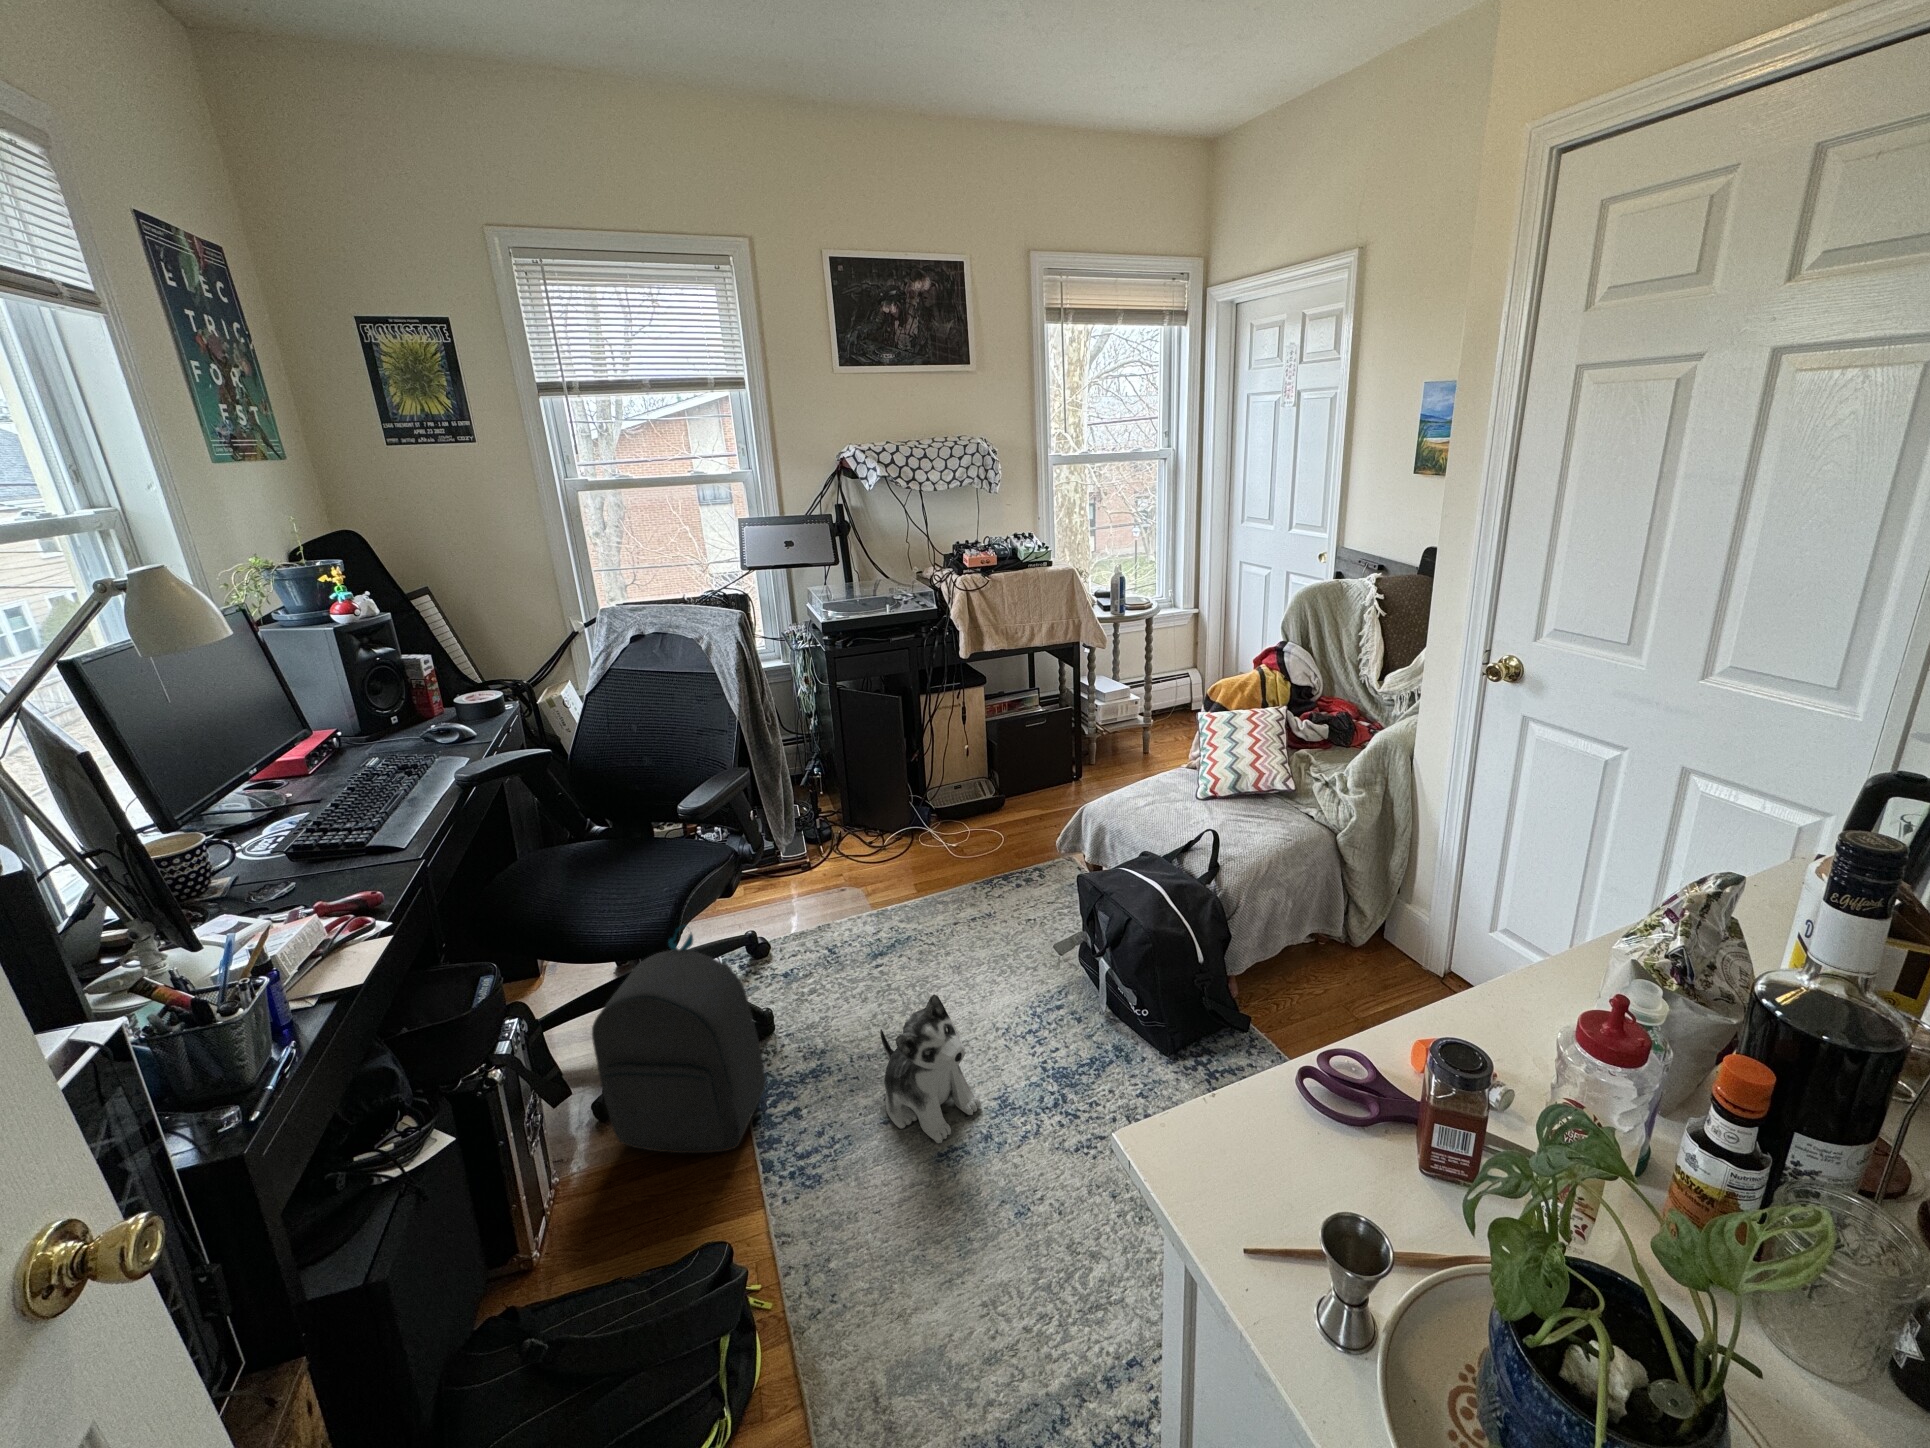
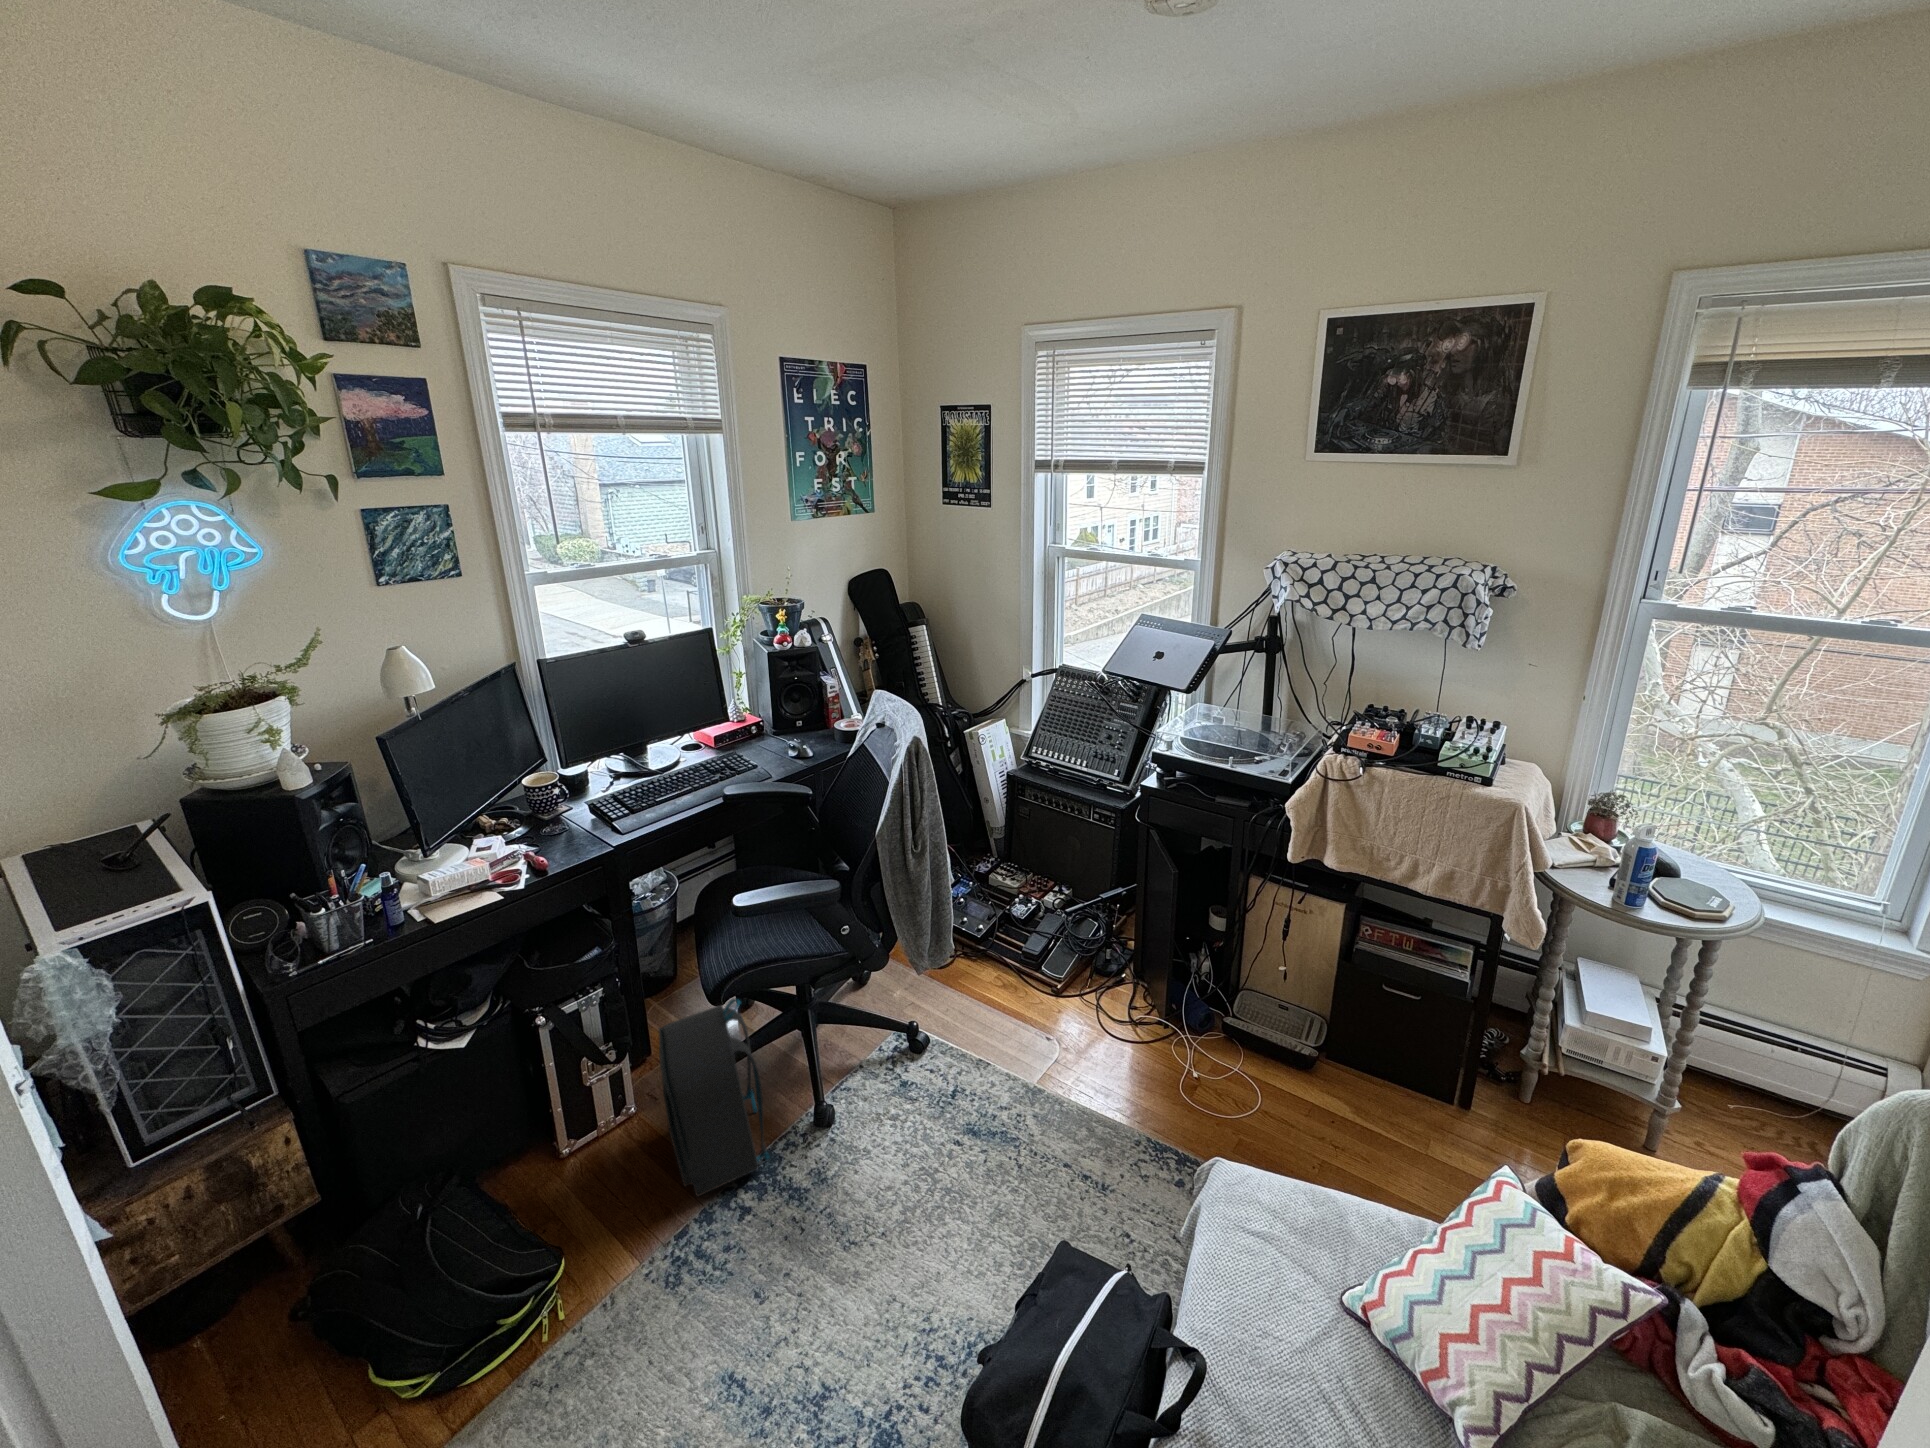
plush toy: present [880,994,981,1143] -> none [734,1209,844,1377]

